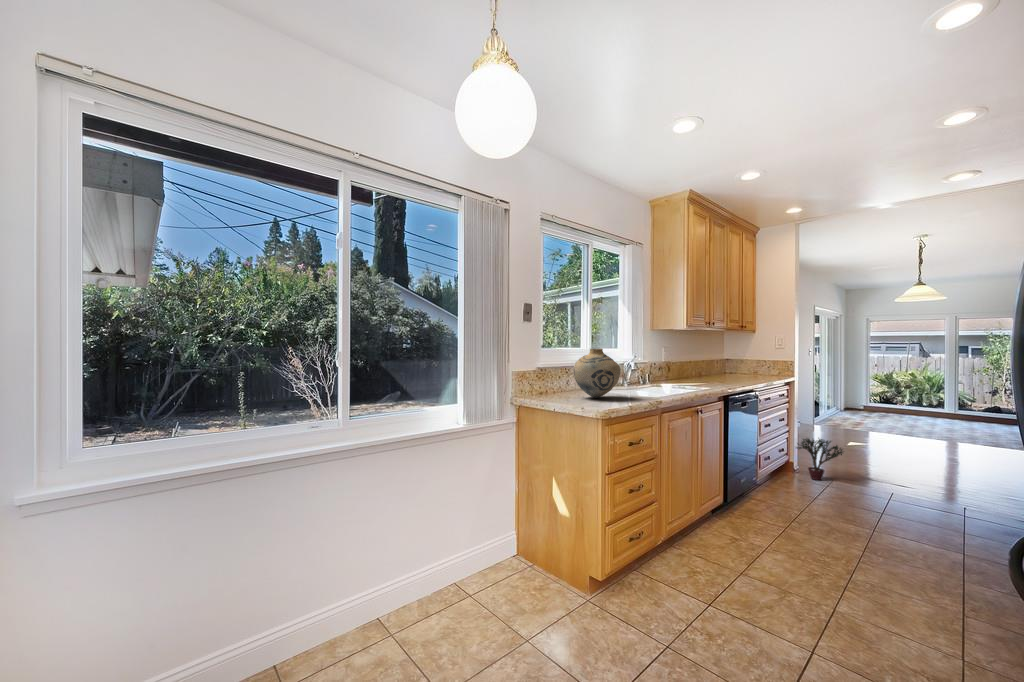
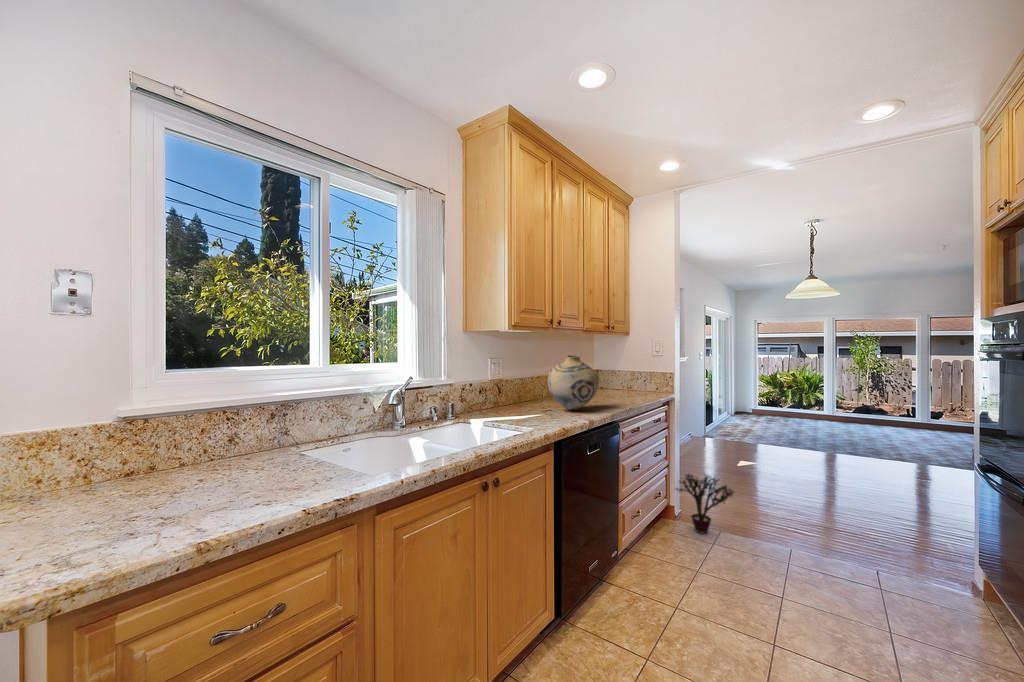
vase: present [573,348,621,398] -> present [548,355,599,410]

